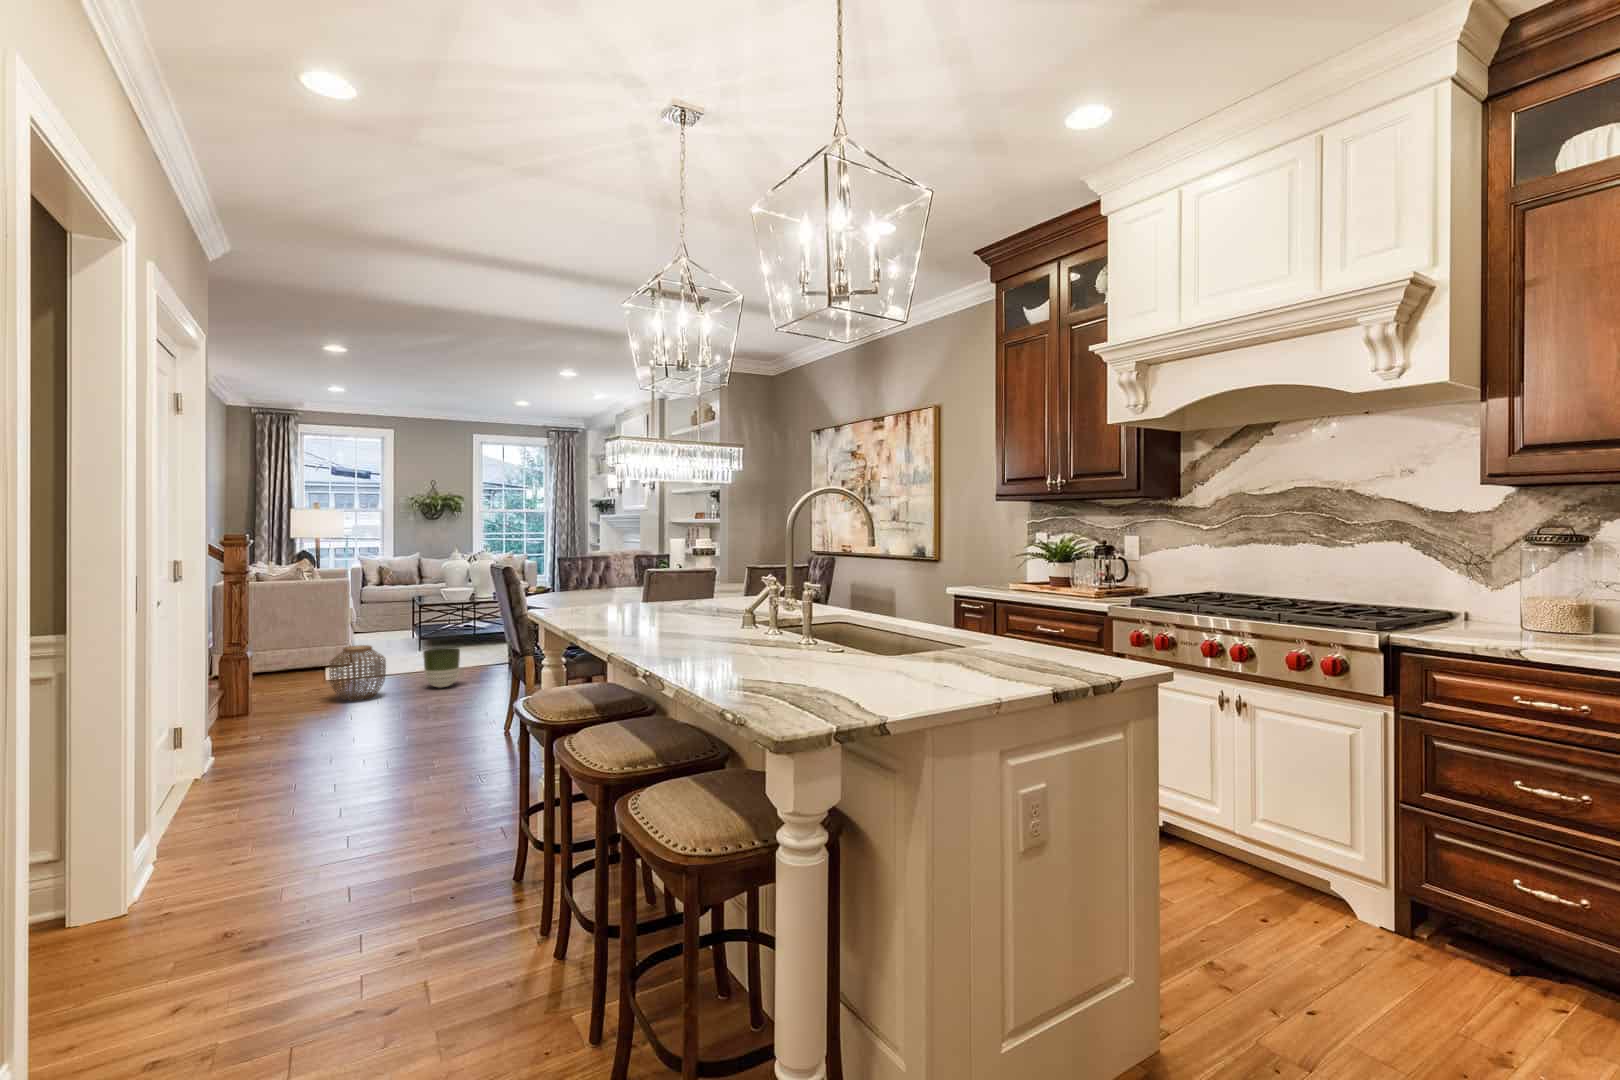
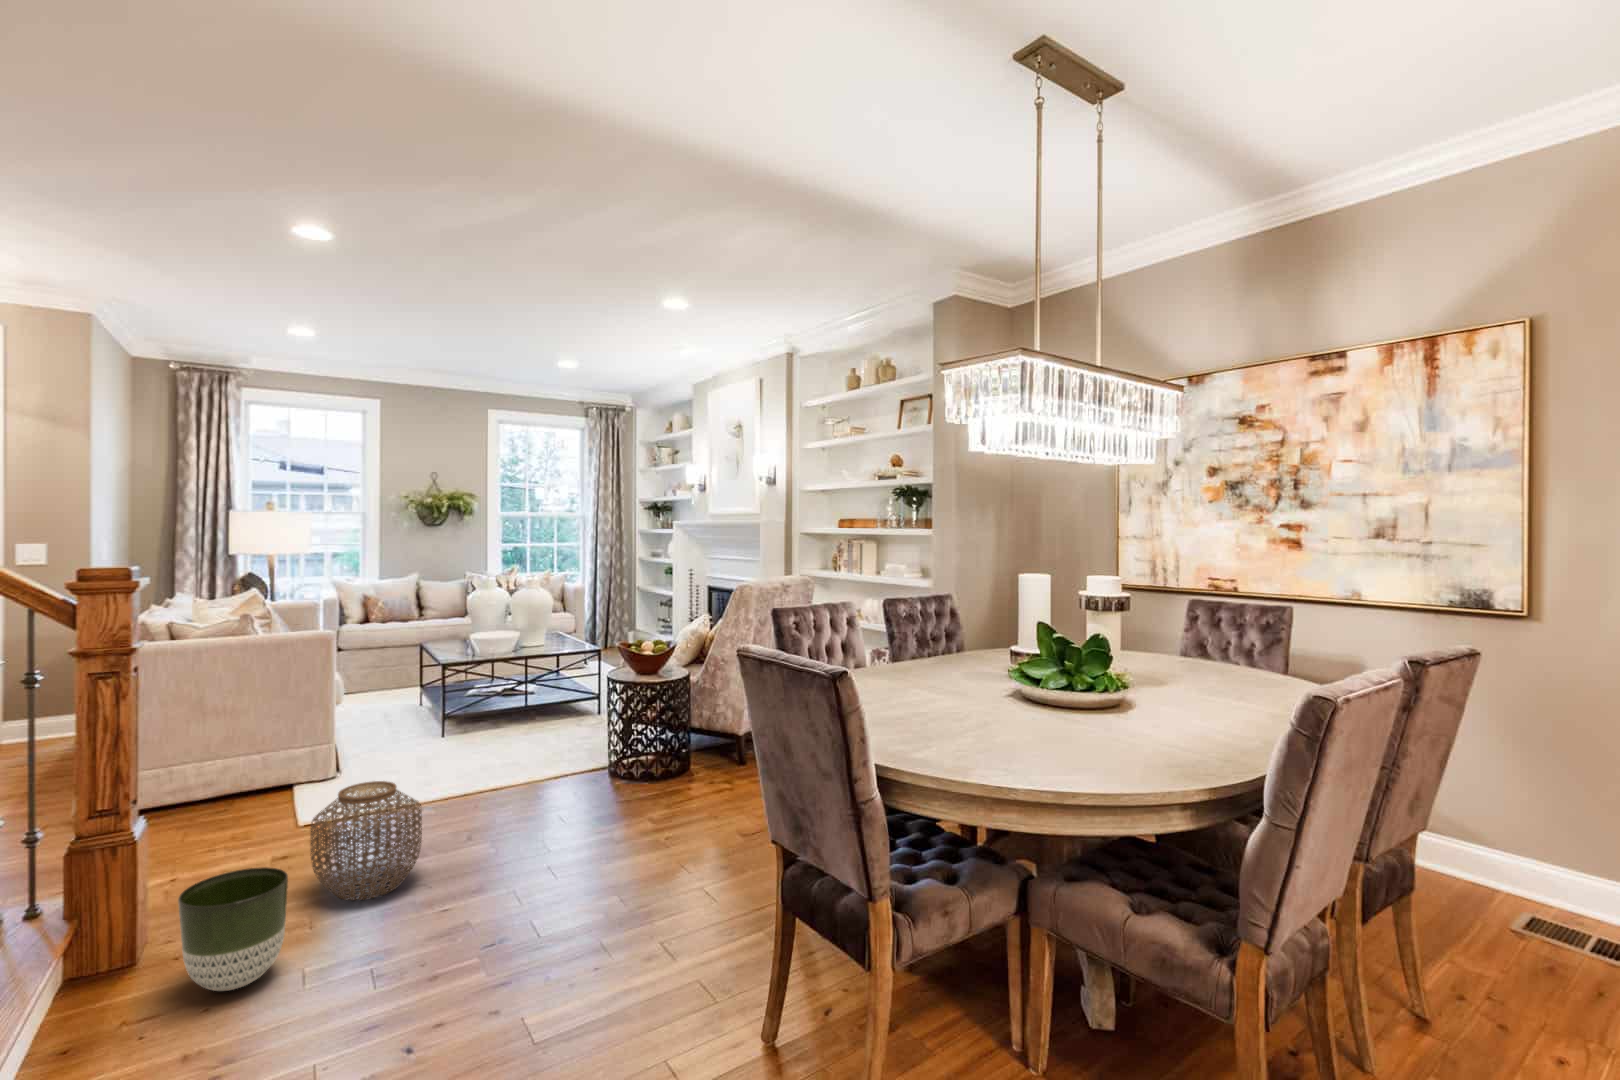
planter: present [423,648,460,688] -> present [178,867,288,991]

